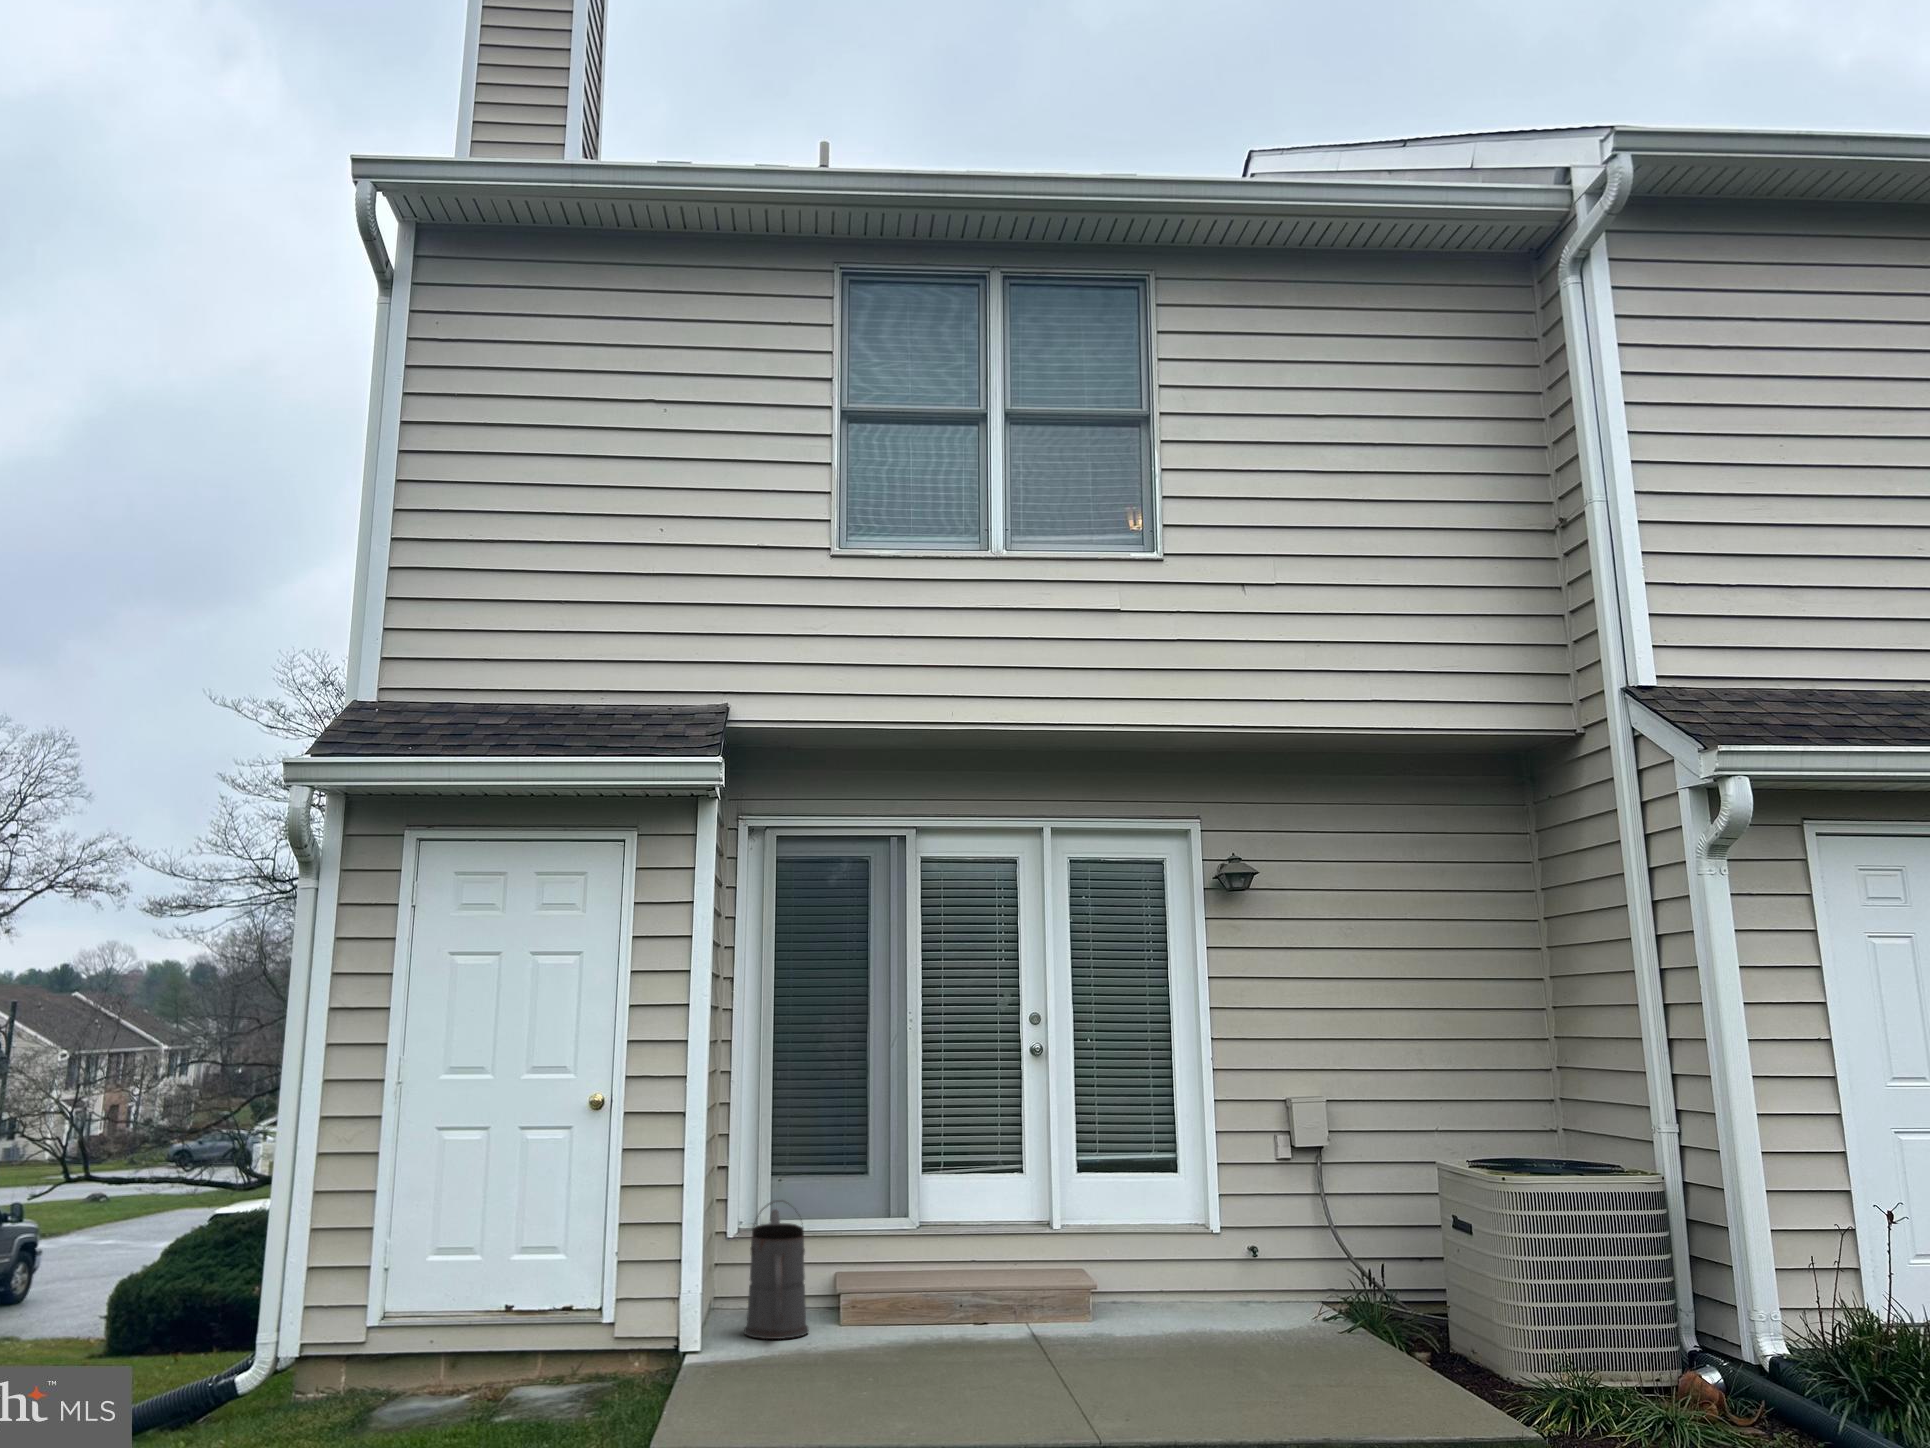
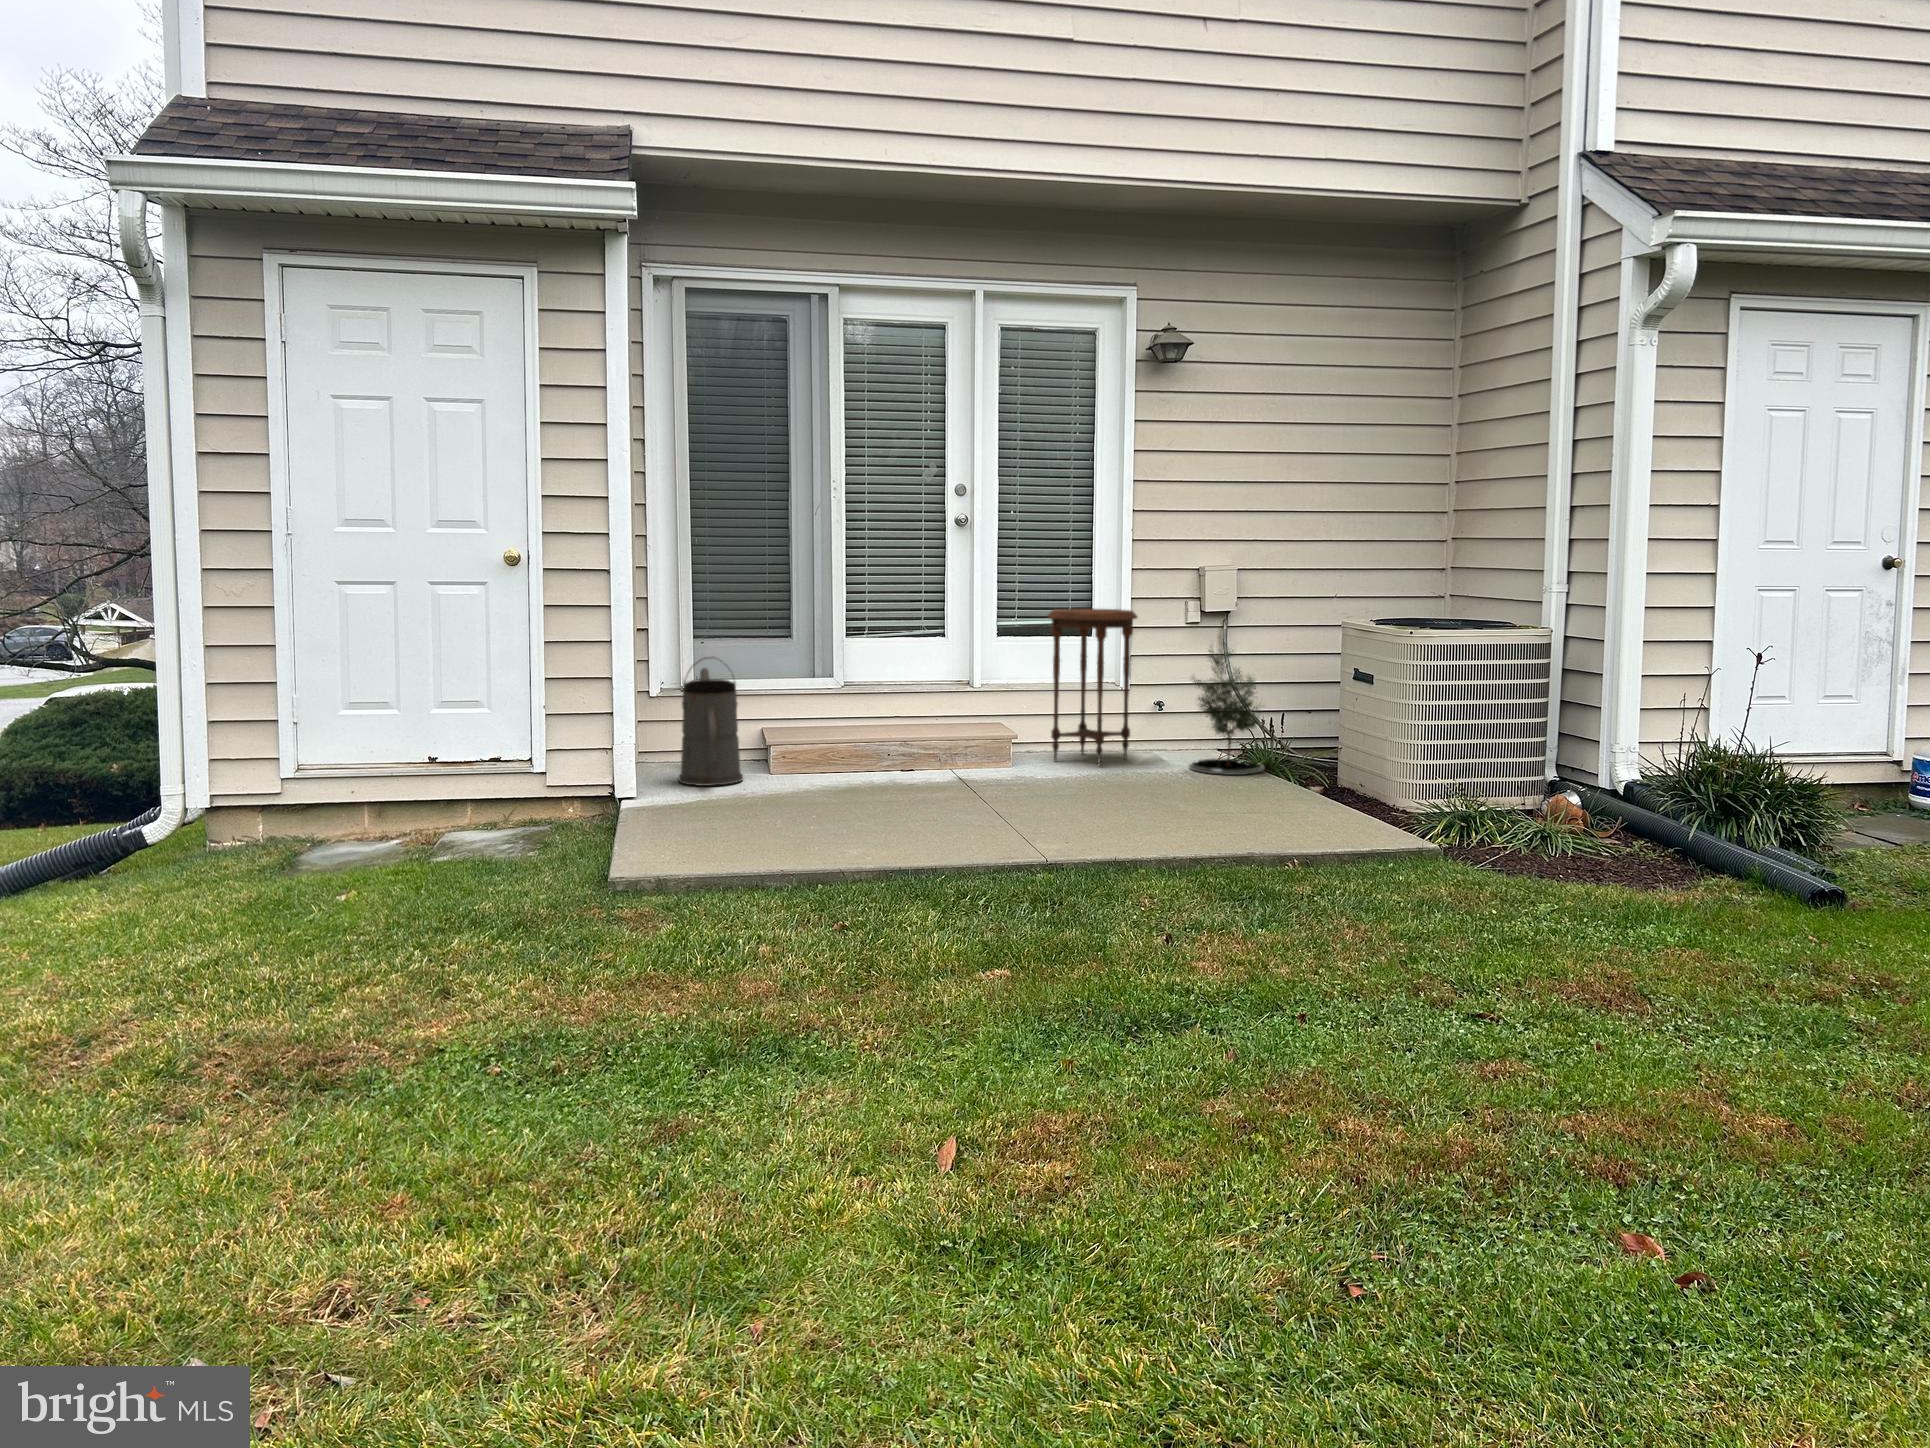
side table: none [1121,1146,1217,1324] -> present [1048,608,1137,765]
potted tree: none [1277,1175,1369,1336] -> present [1189,645,1264,775]

